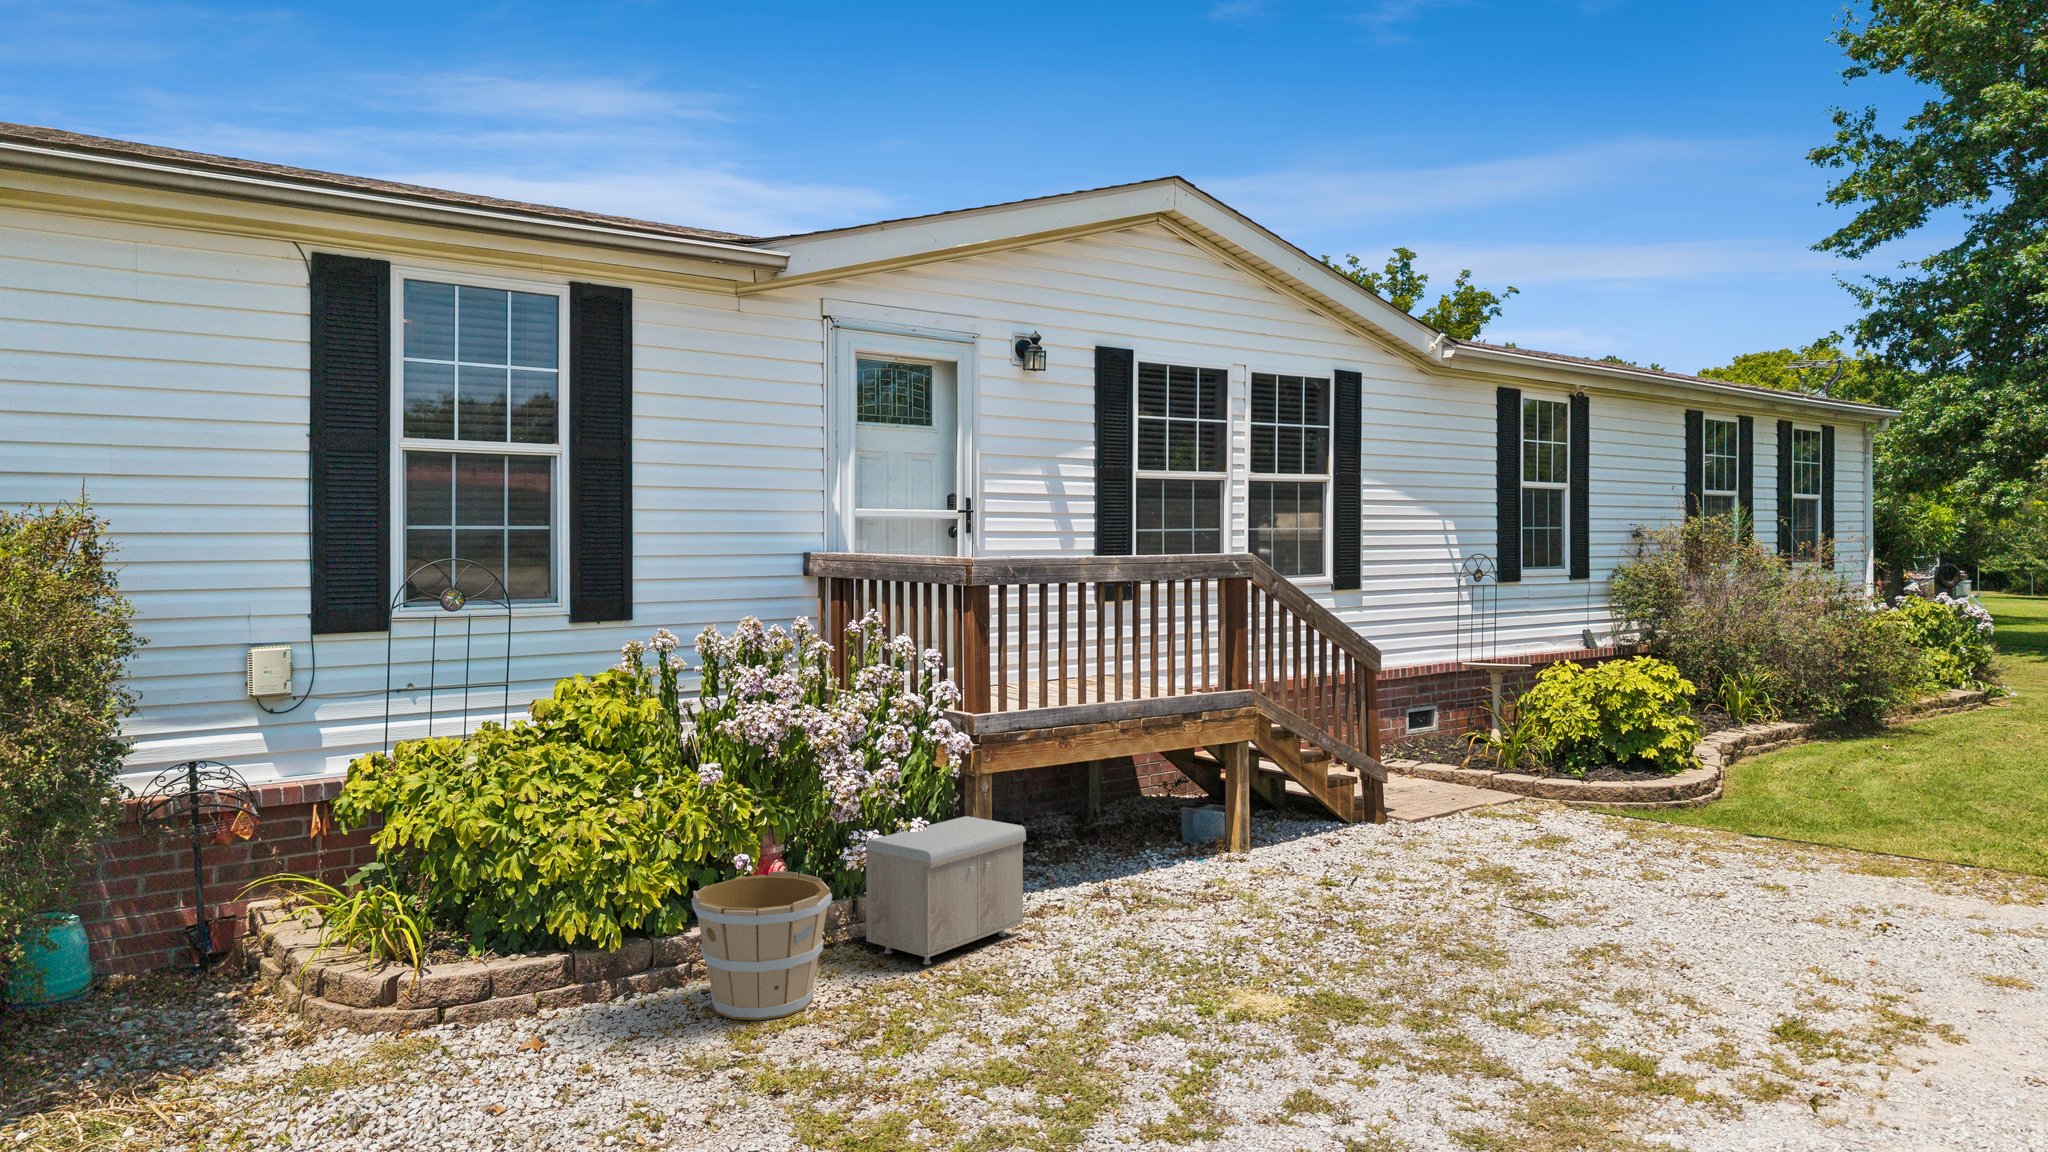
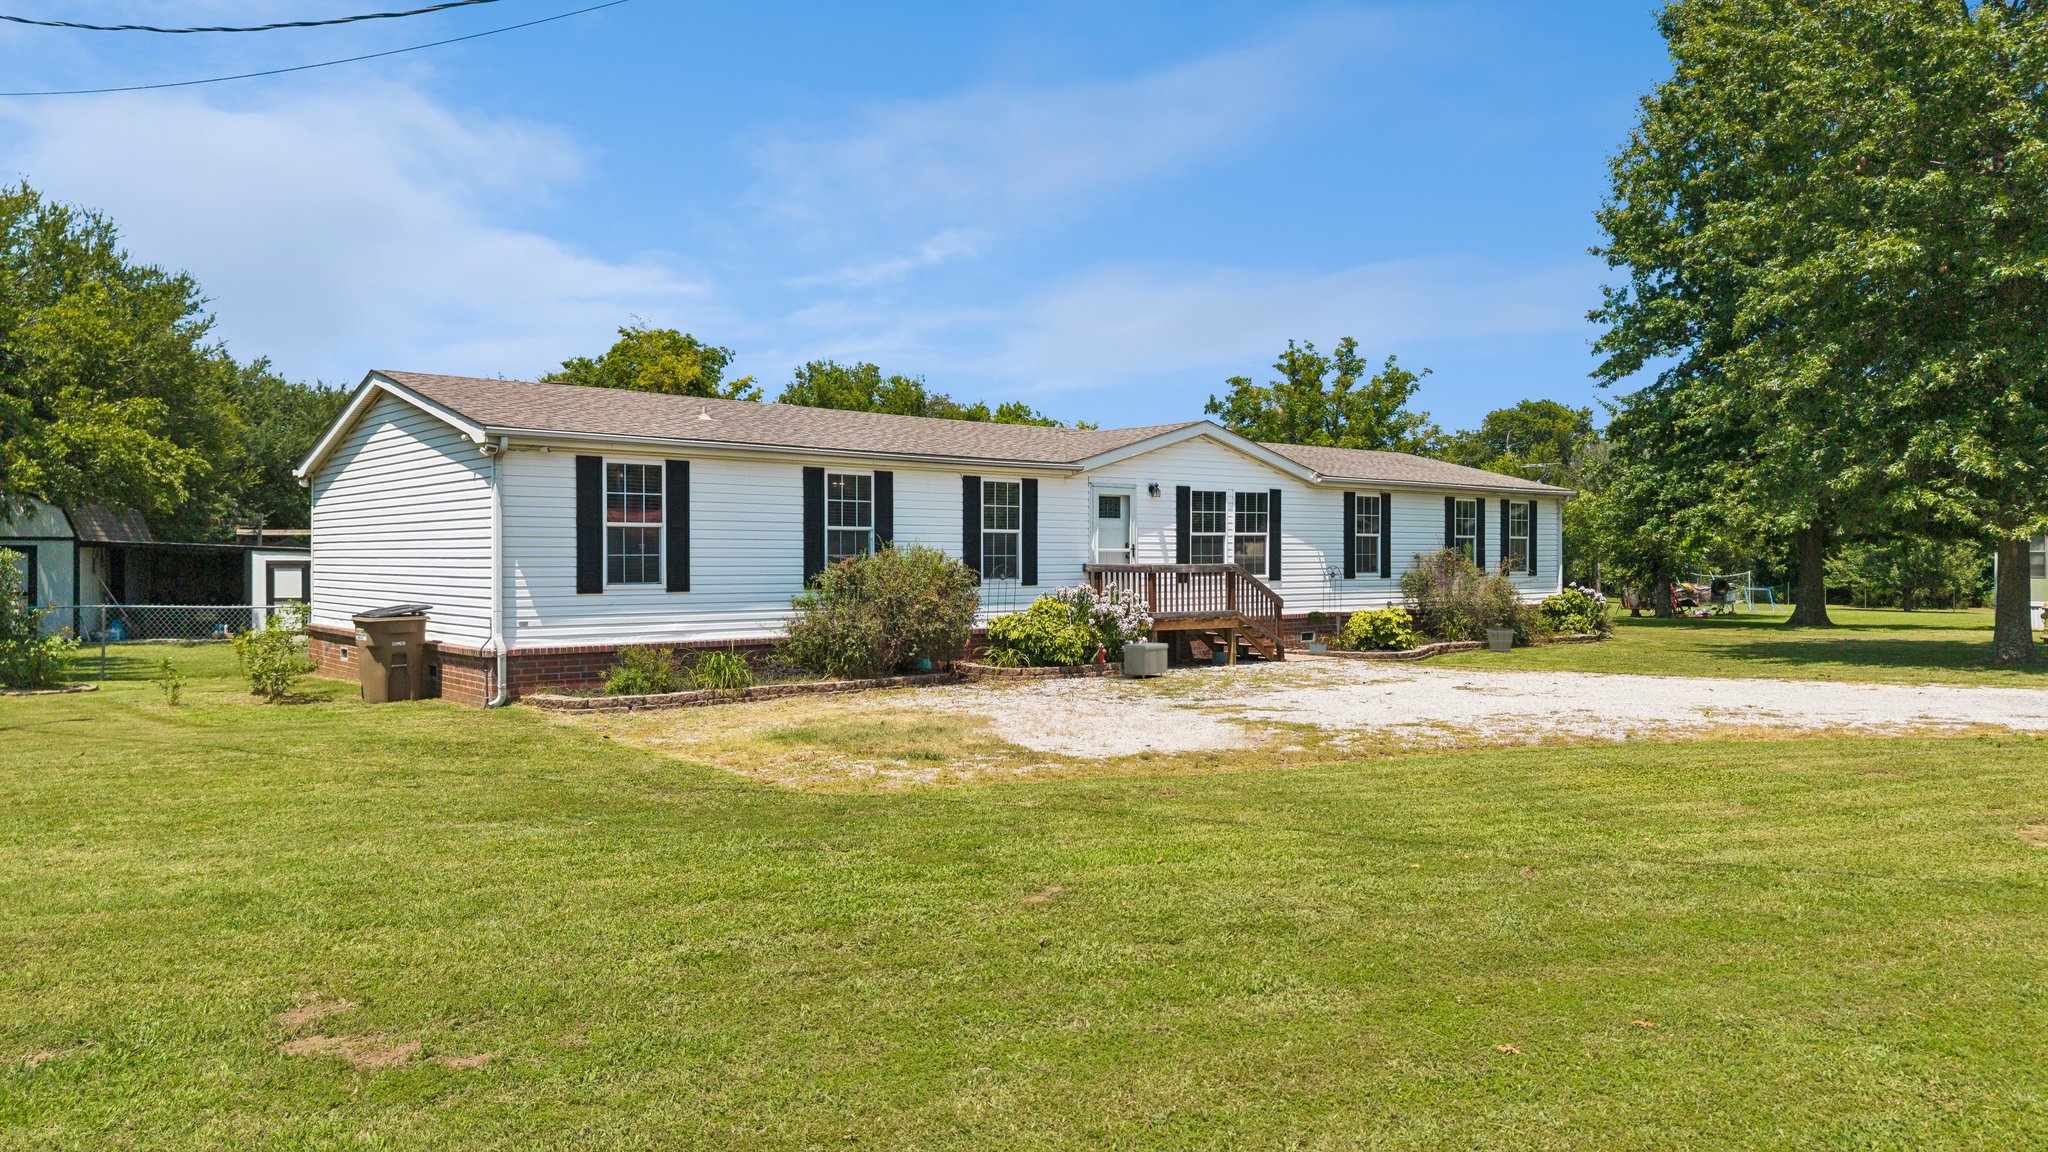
potted tree: none [1417,663,1465,767] -> present [1307,611,1326,654]
wooden bucket: present [691,871,832,1020] -> present [1486,628,1514,652]

